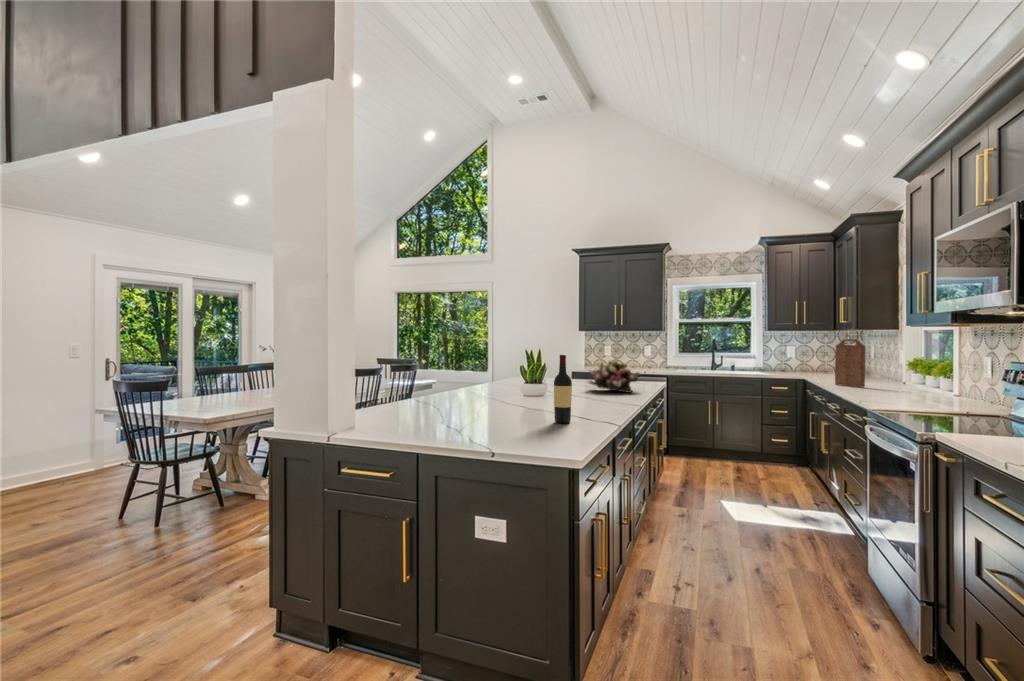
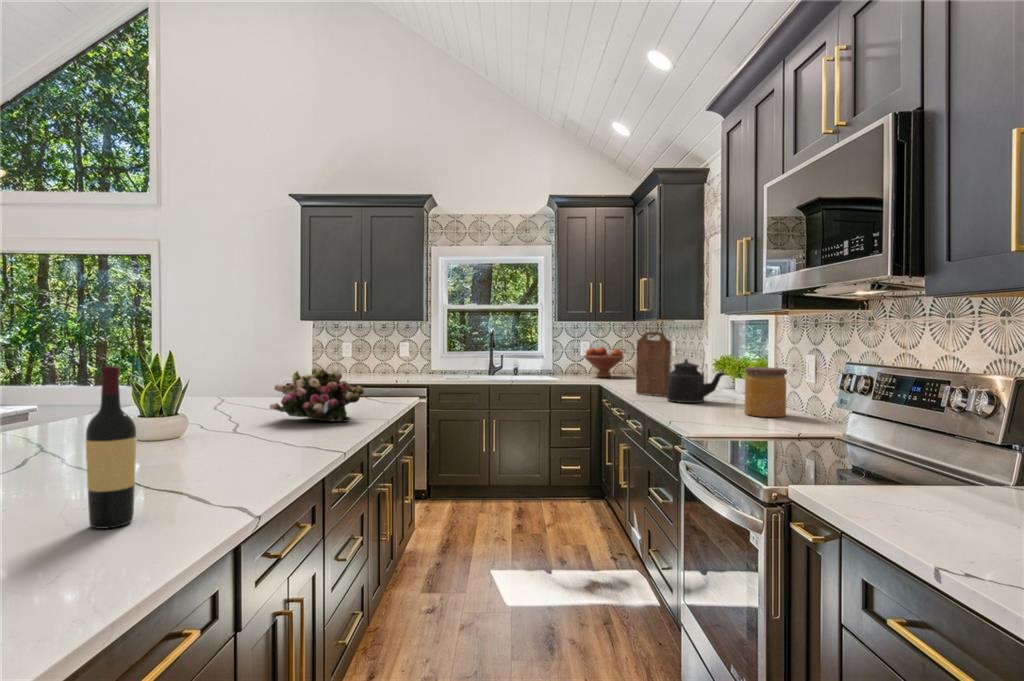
fruit bowl: none [790,351,826,374] -> present [585,347,624,377]
kettle: none [861,352,913,392] -> present [667,351,724,403]
jar: none [928,366,967,403] -> present [745,367,787,417]

